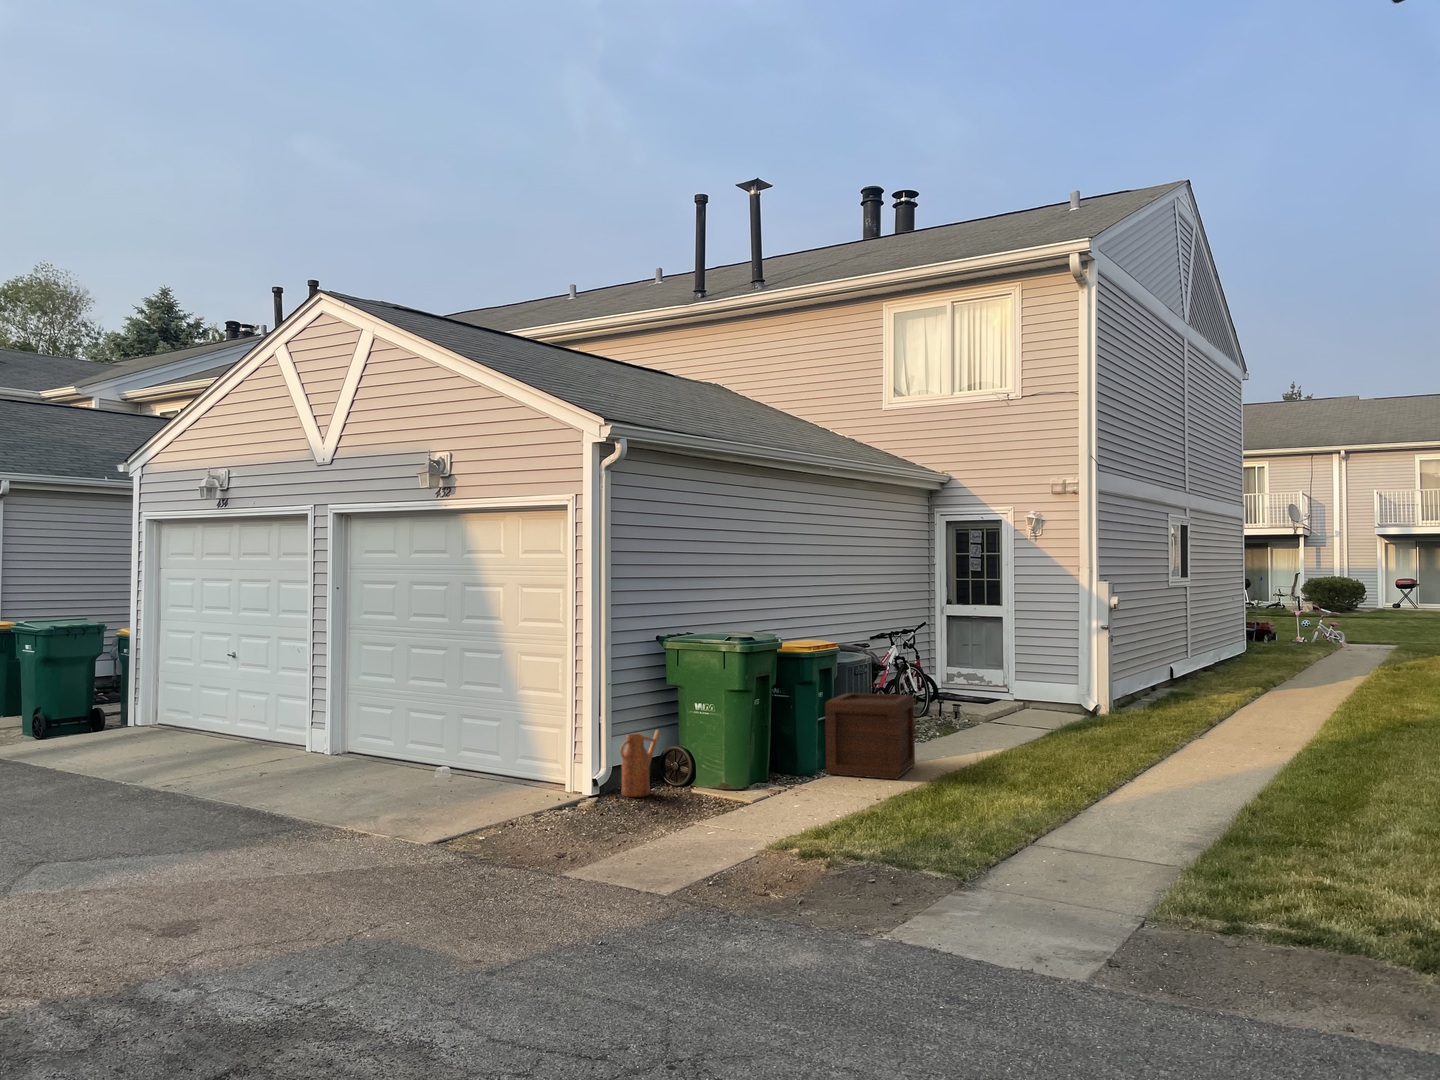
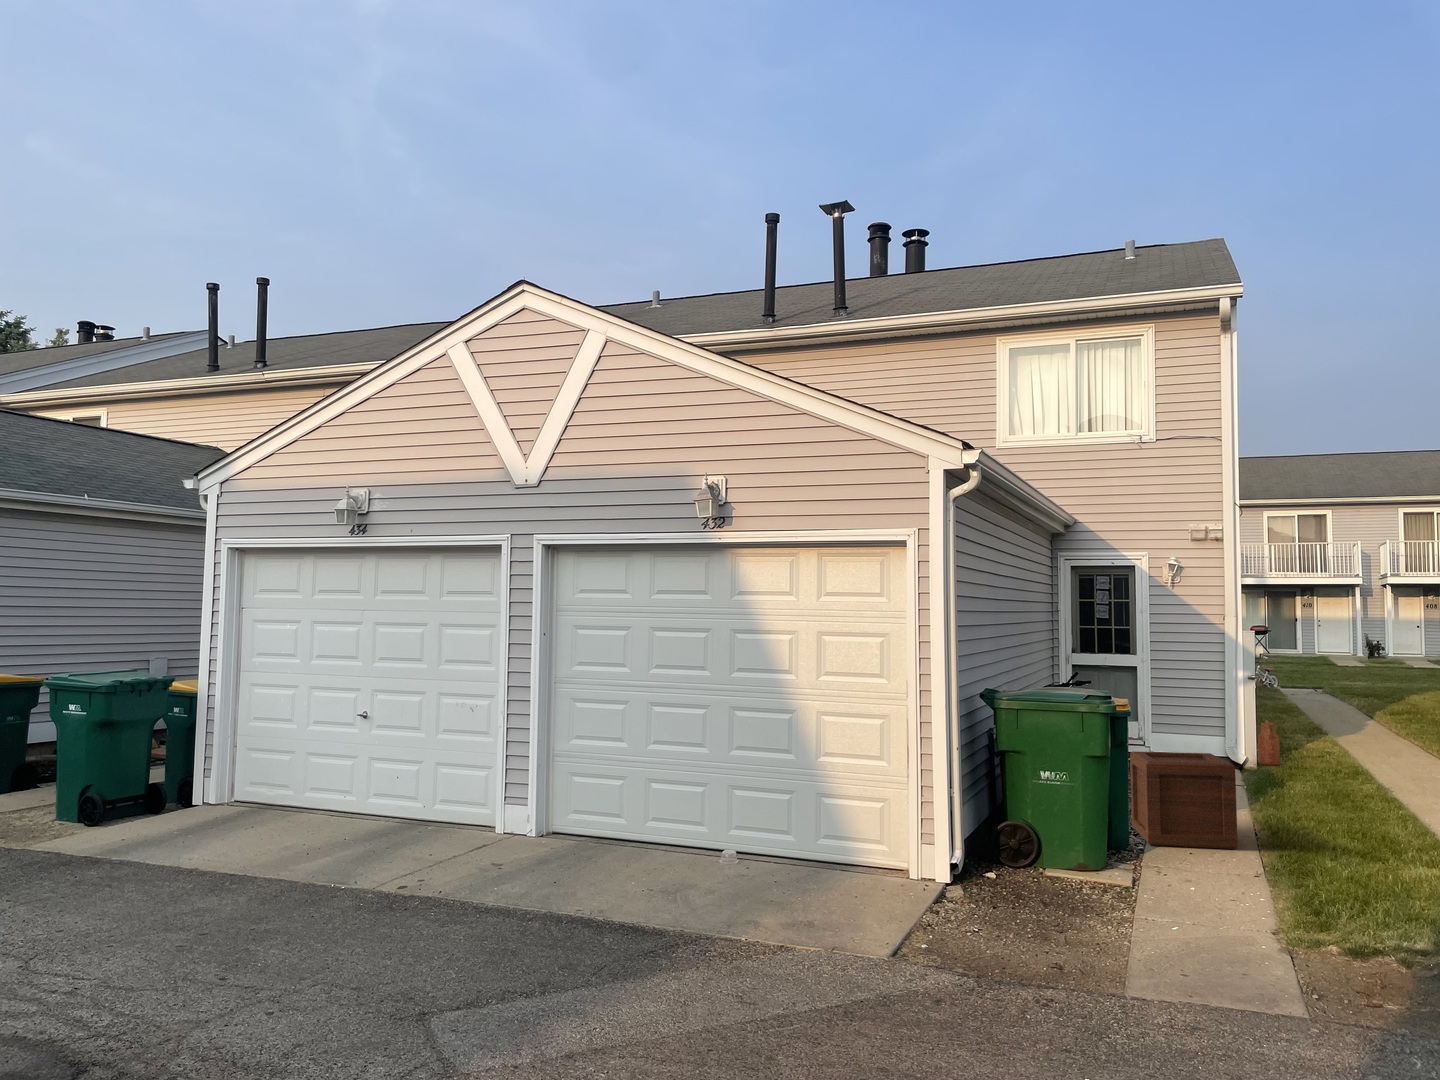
watering can: present [620,730,660,797] -> present [1258,720,1280,765]

